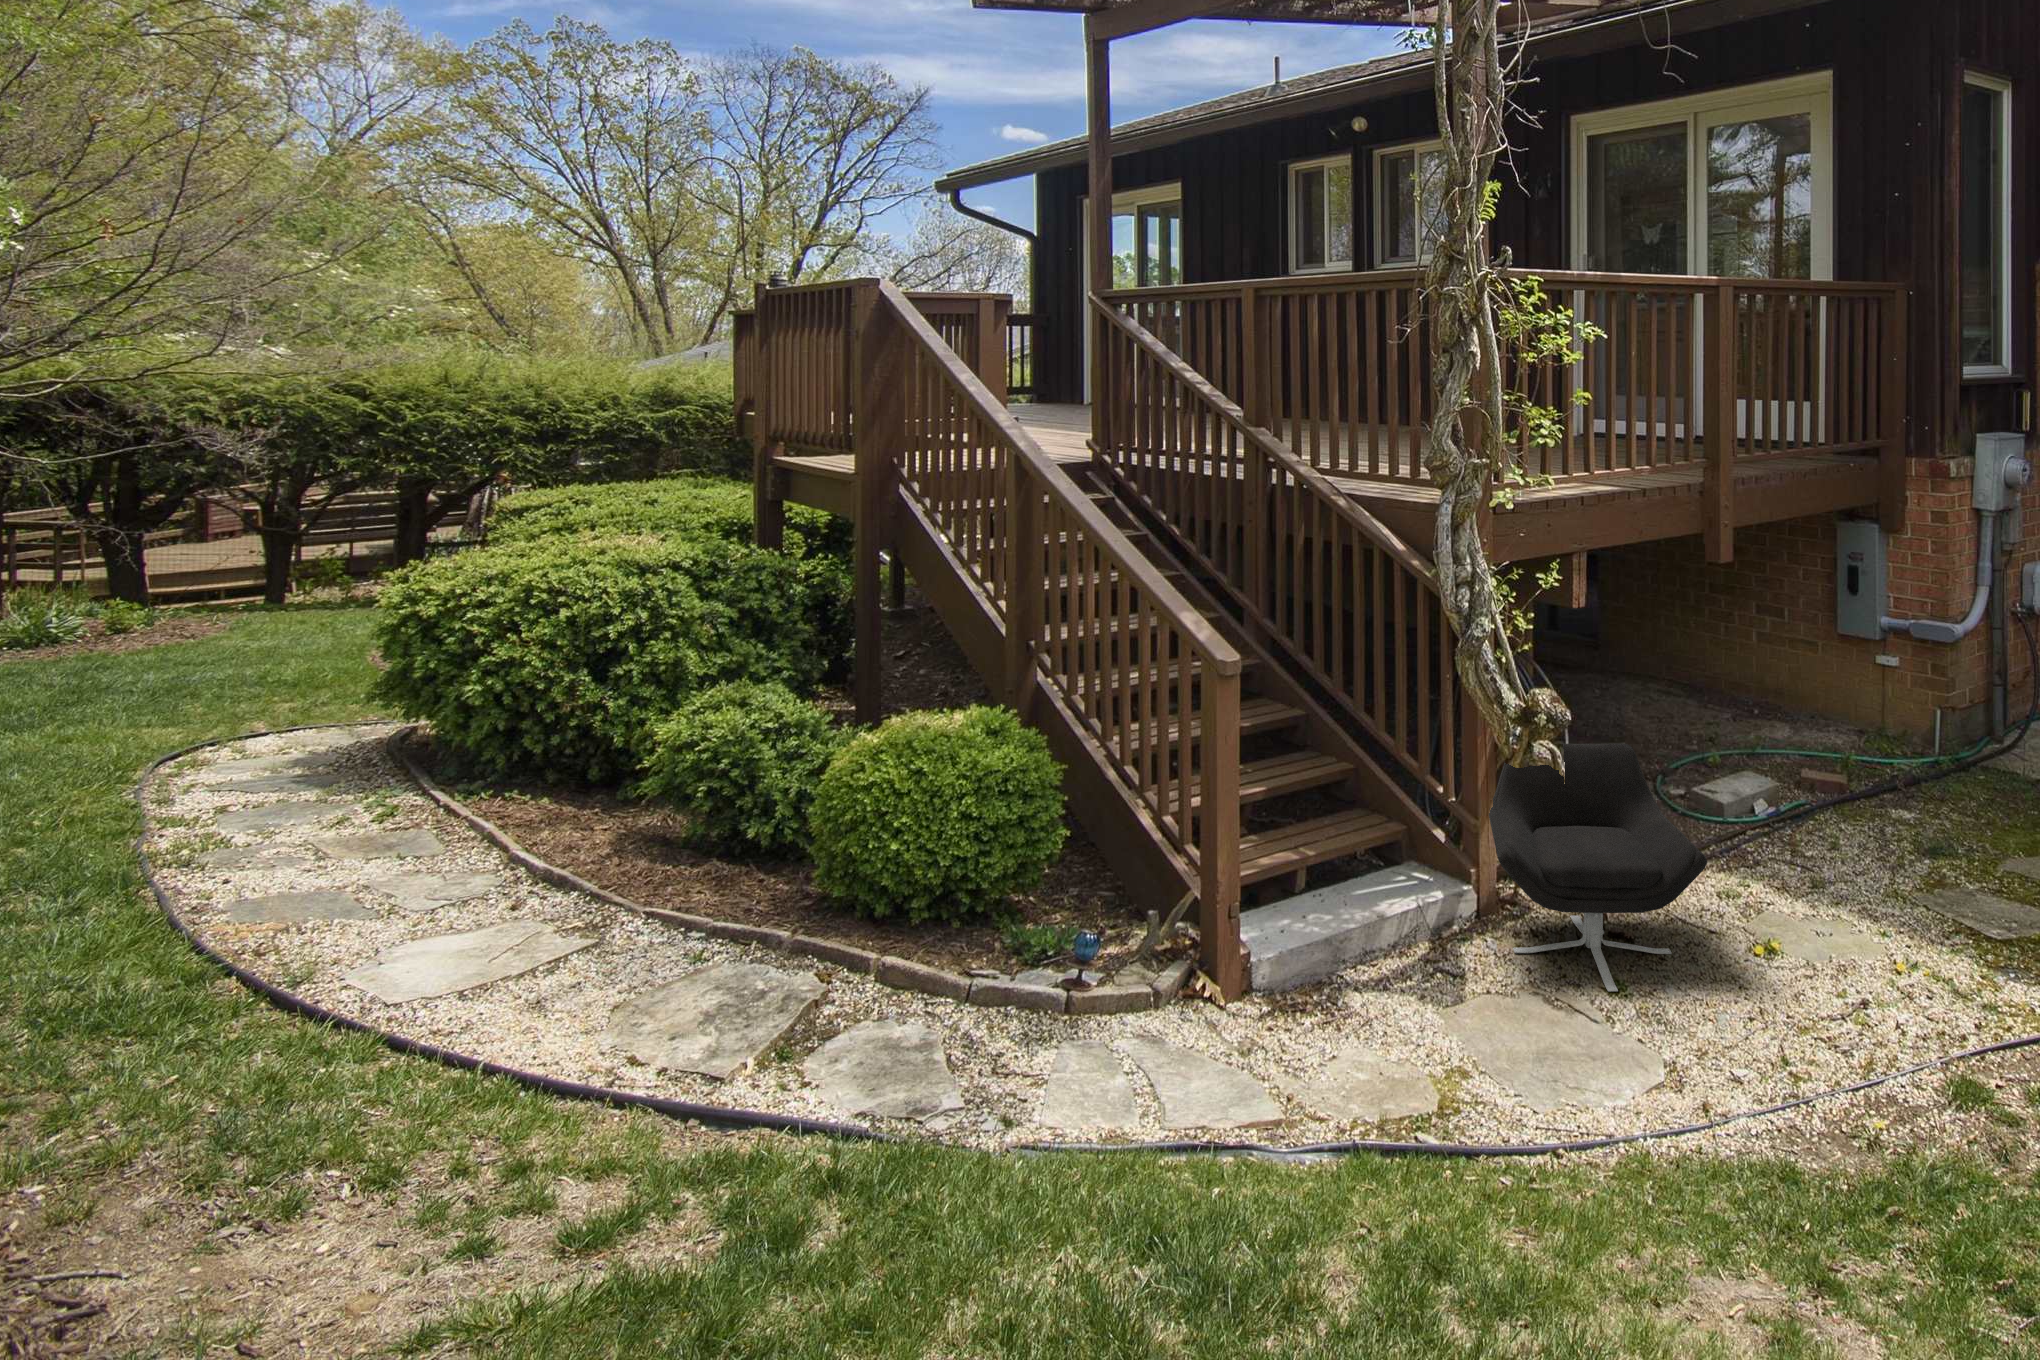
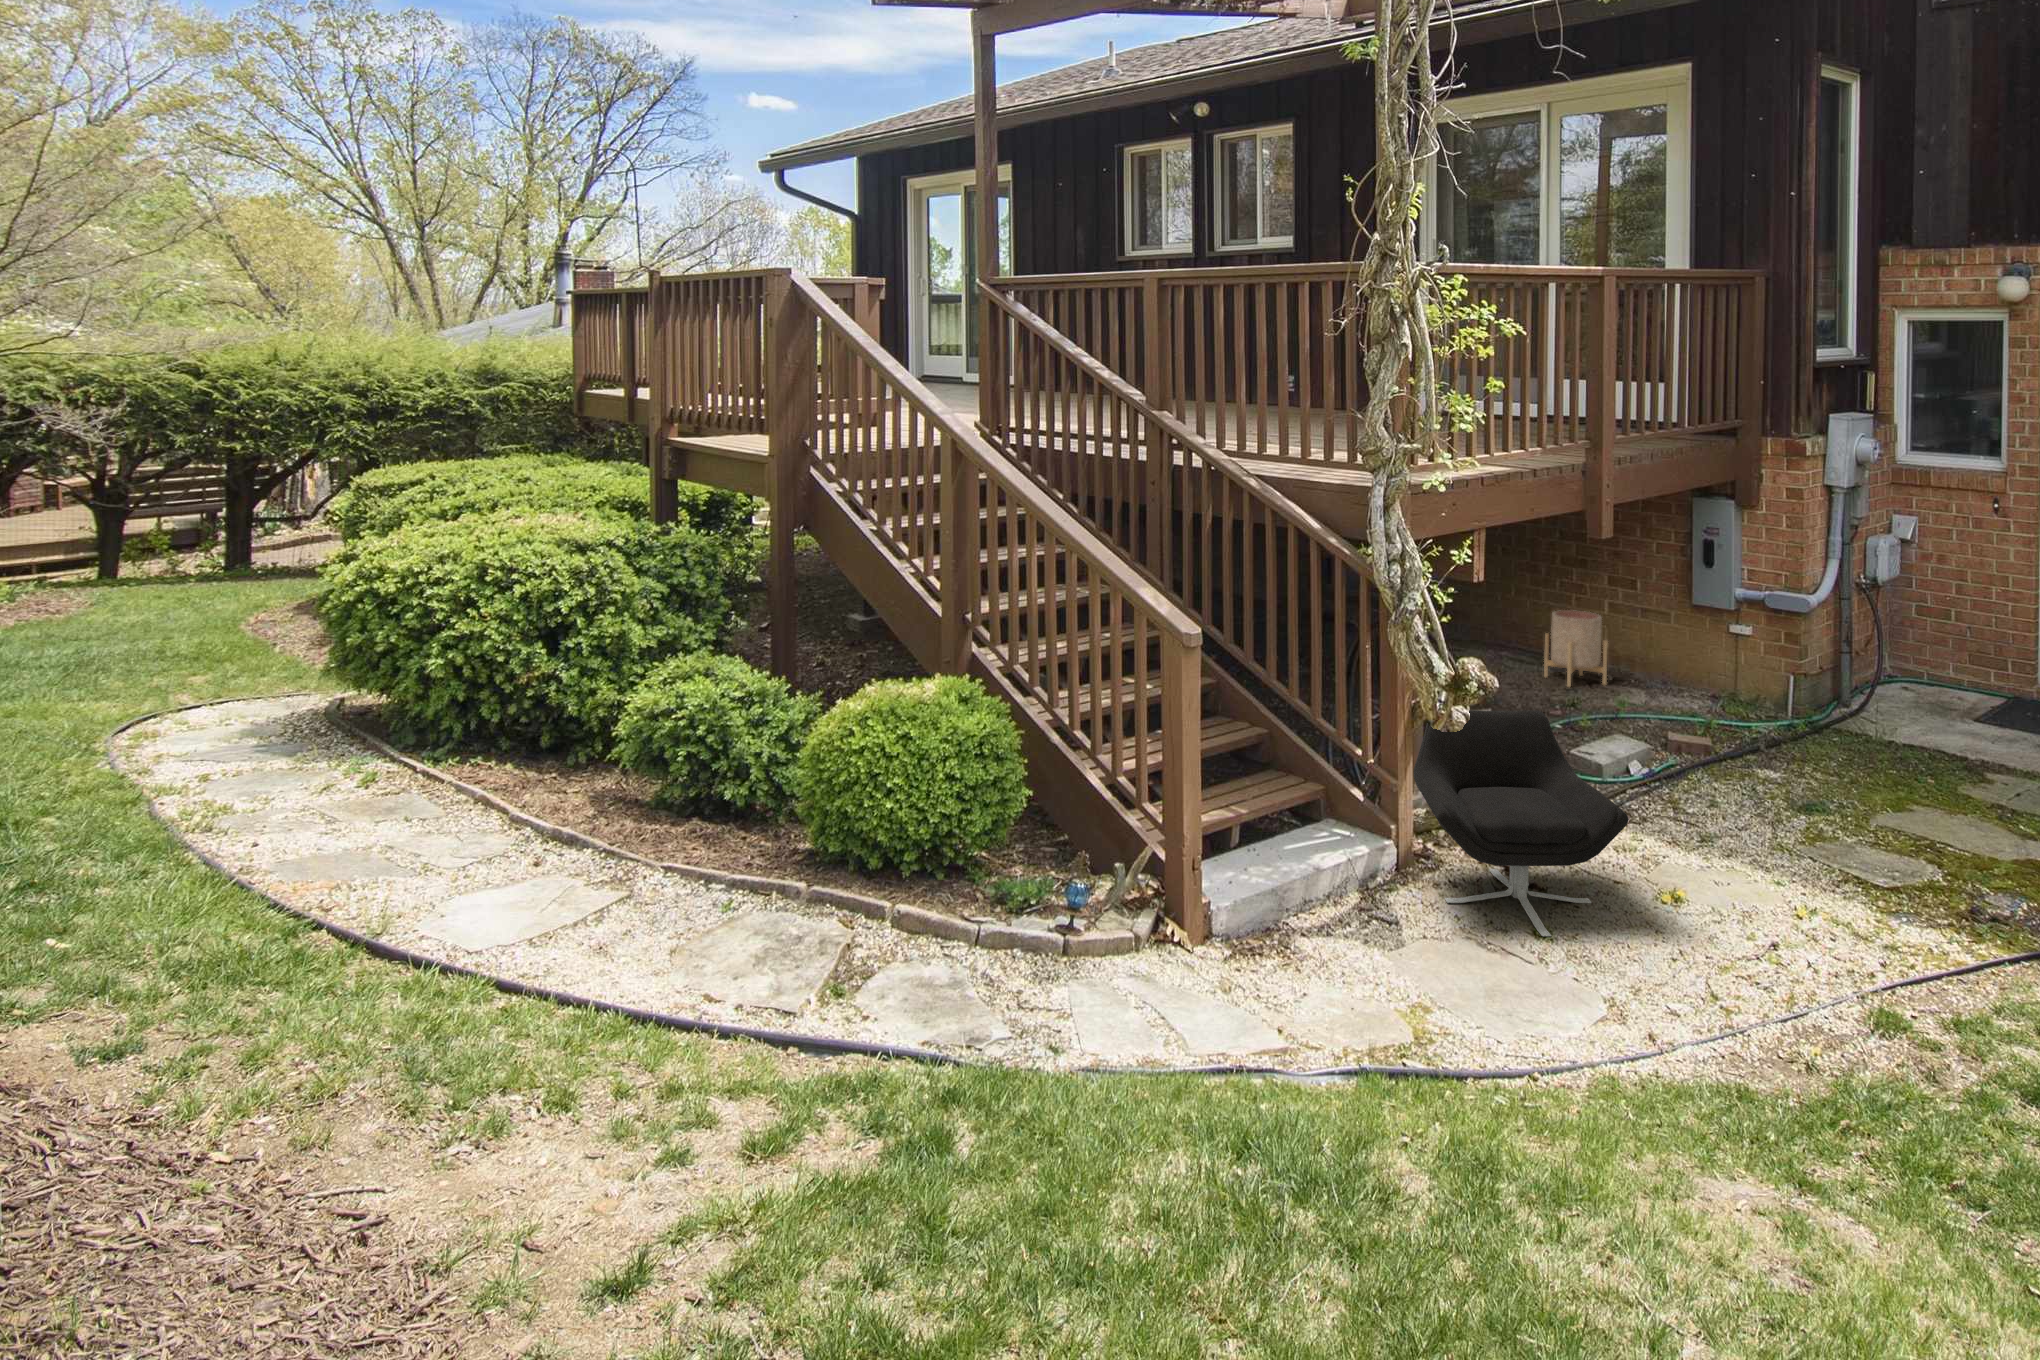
planter: none [1683,645,1746,724] -> present [1544,610,1608,687]

